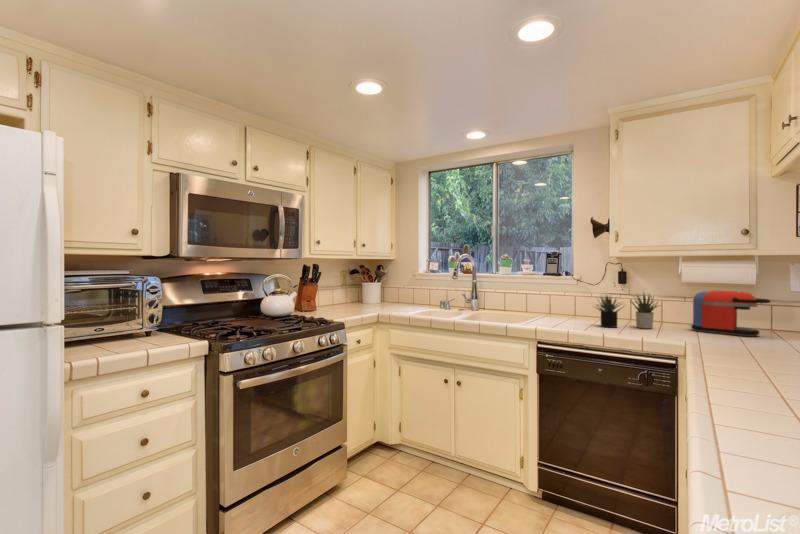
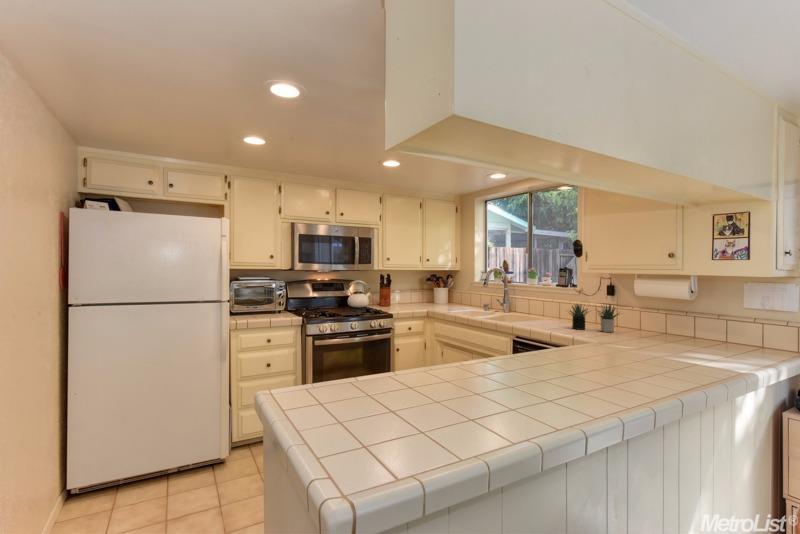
coffee maker: present [691,290,770,336] -> none [645,303,700,343]

